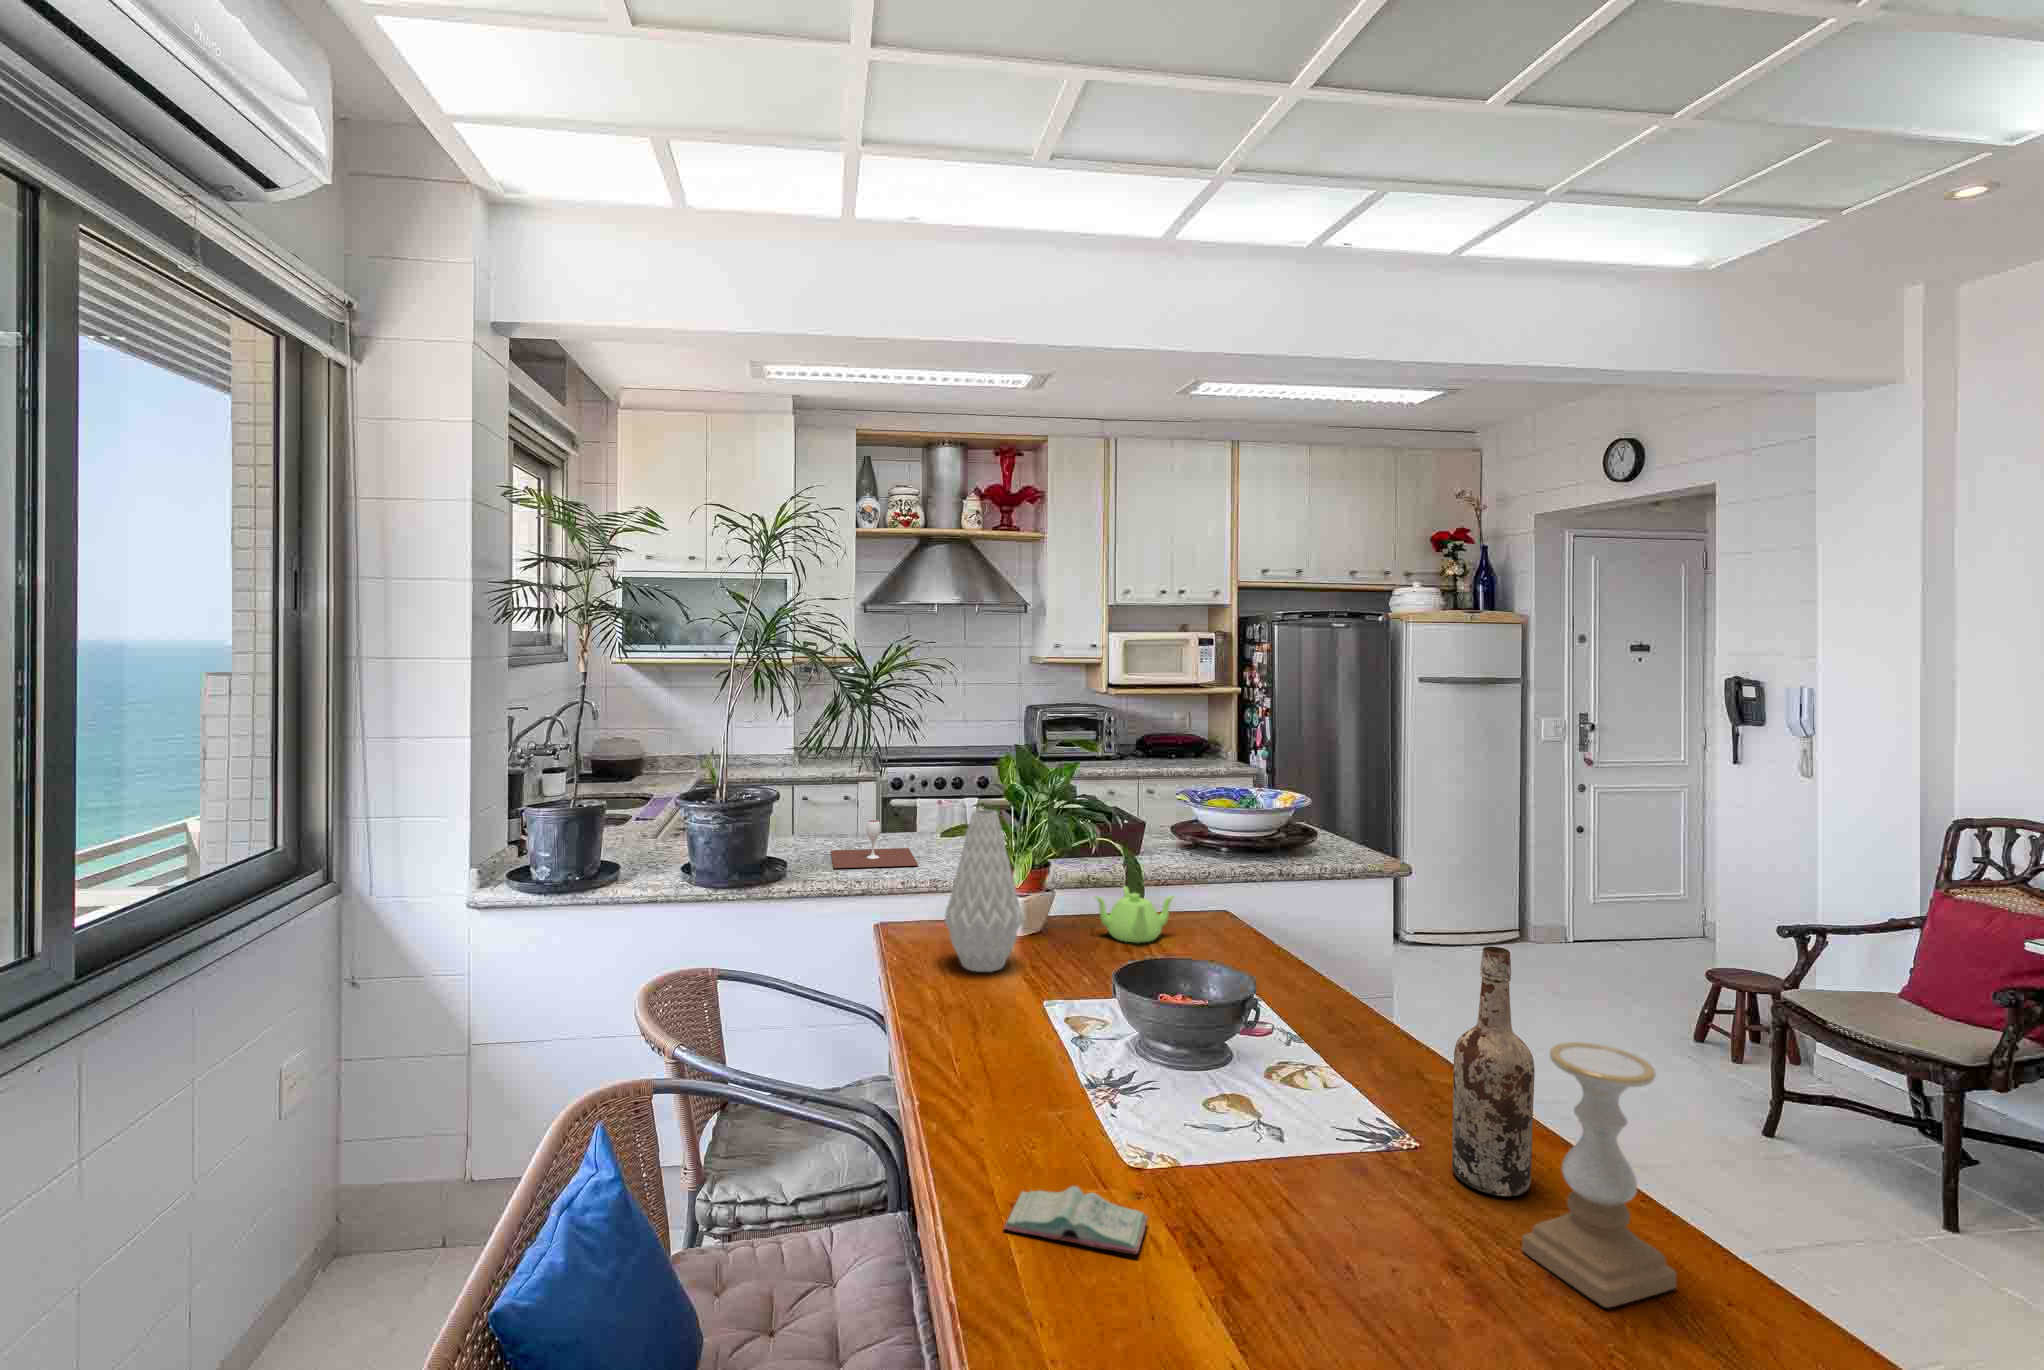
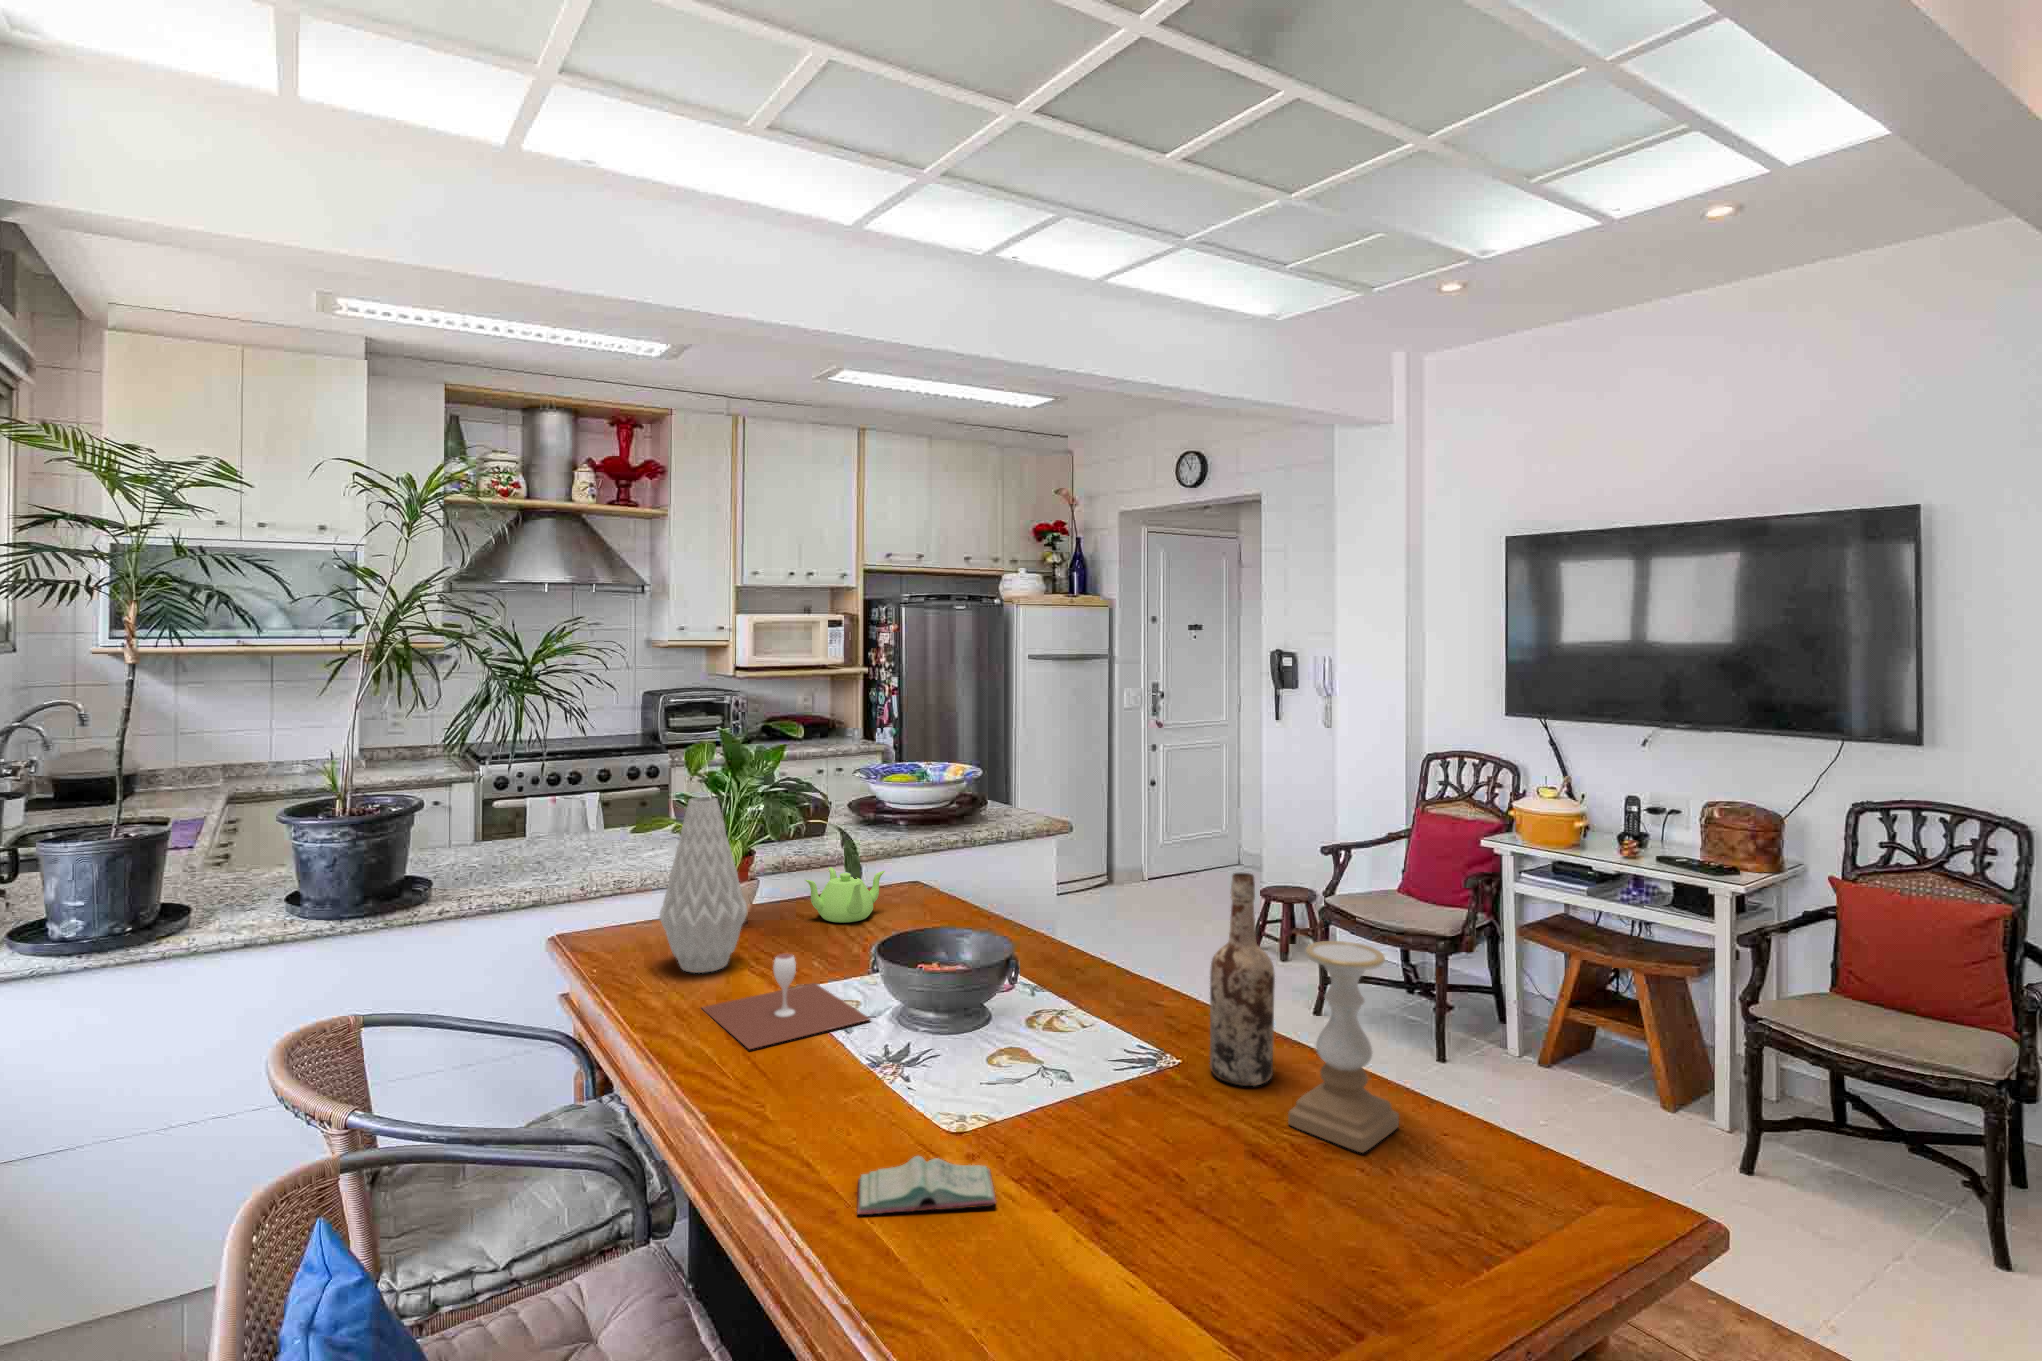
wine glass: present [831,820,918,868] -> present [701,954,870,1049]

